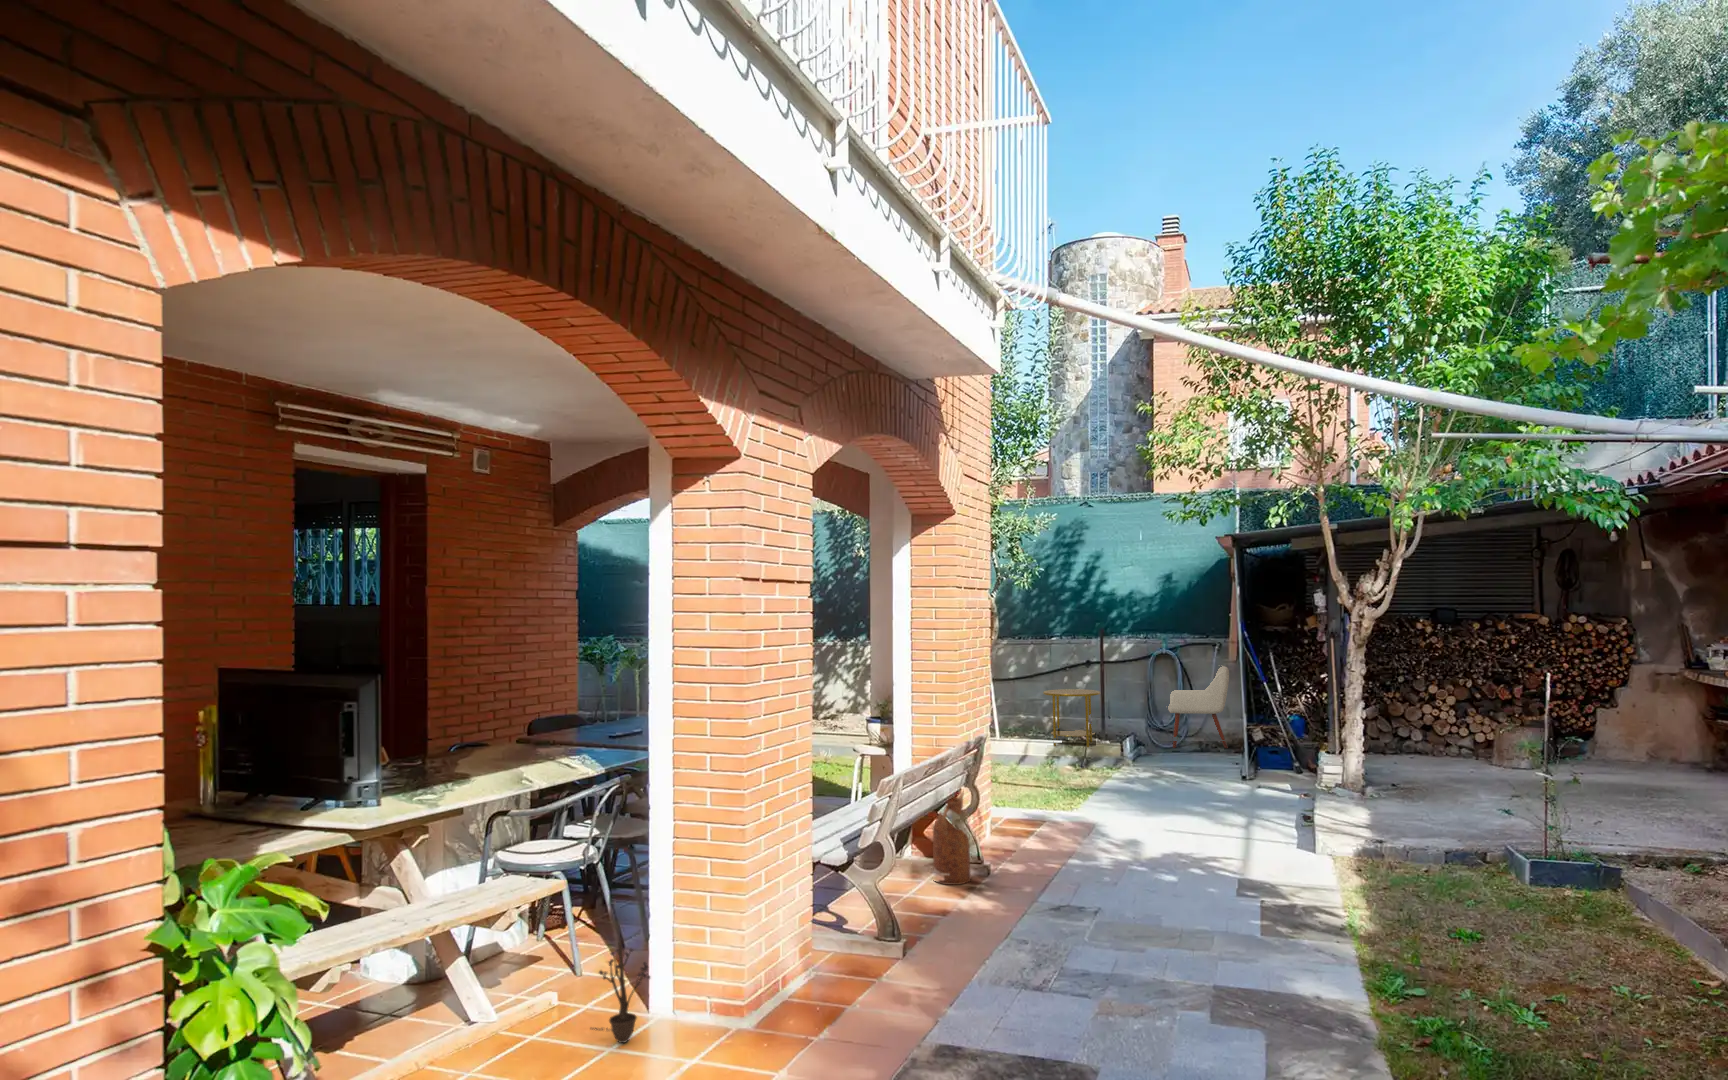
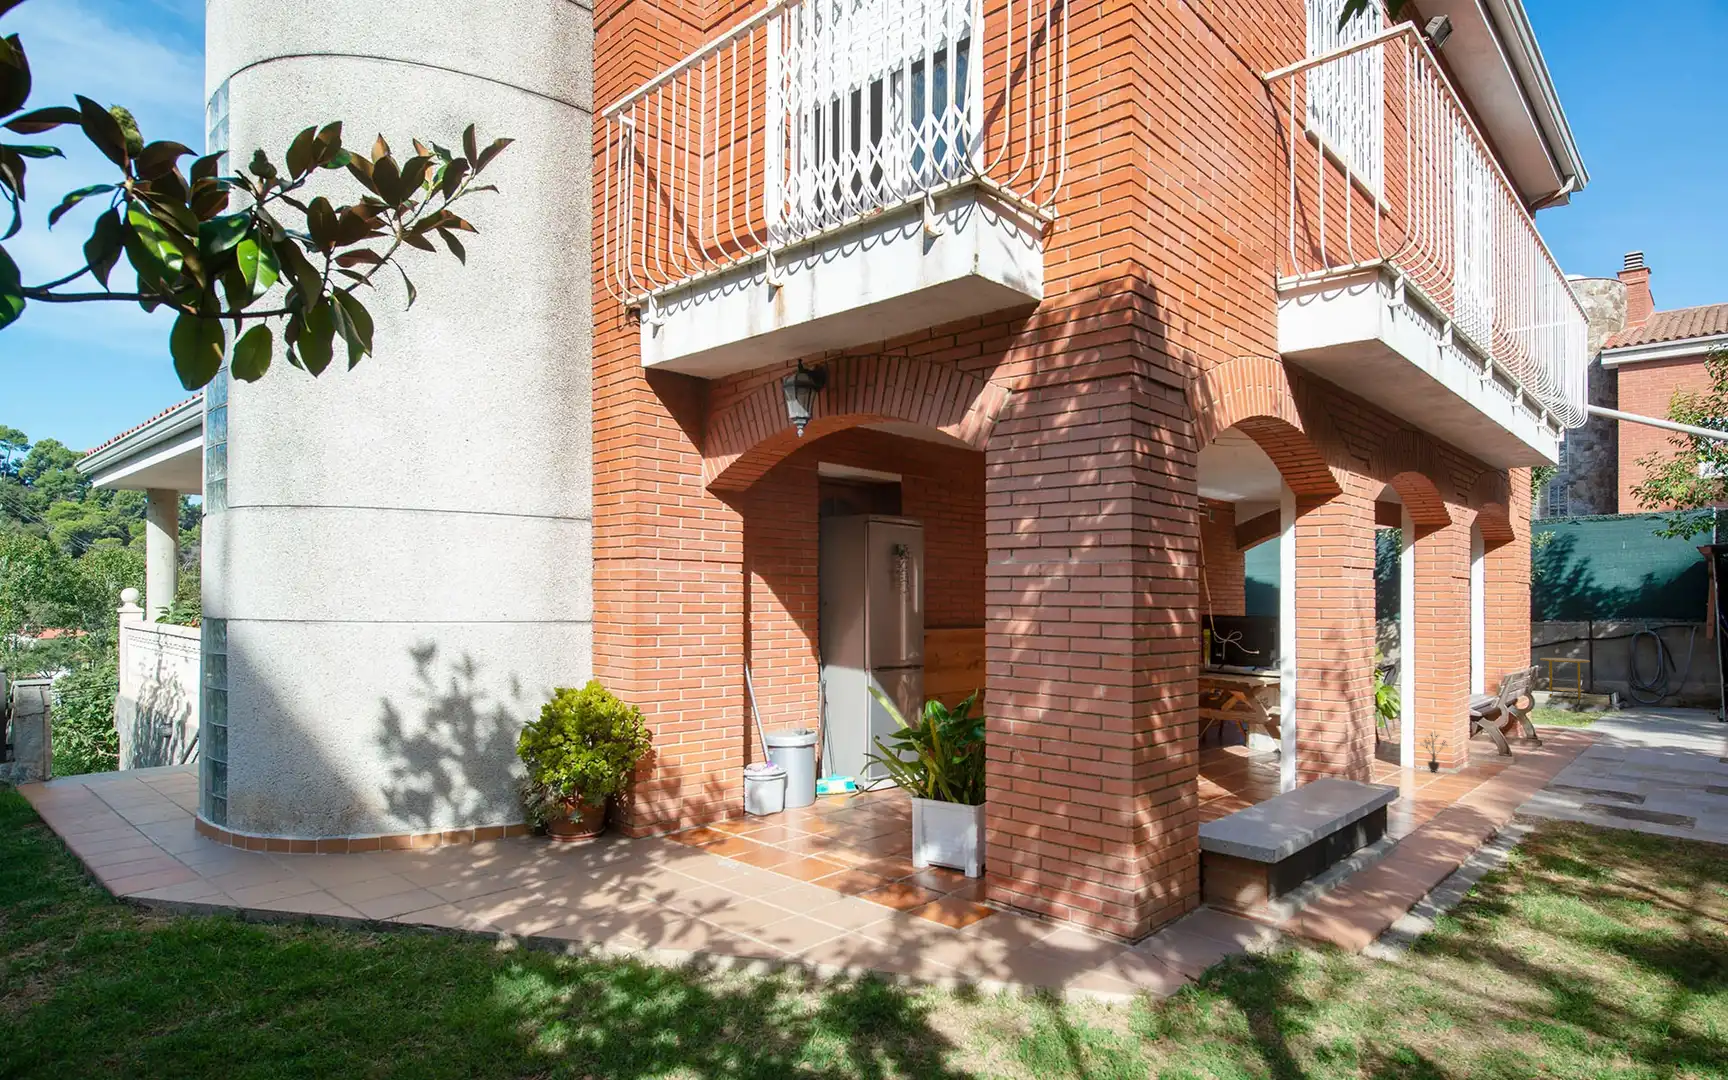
chair: present [1168,666,1229,748] -> none [1646,646,1705,706]
watering can: present [933,793,971,885] -> none [1527,699,1552,747]

